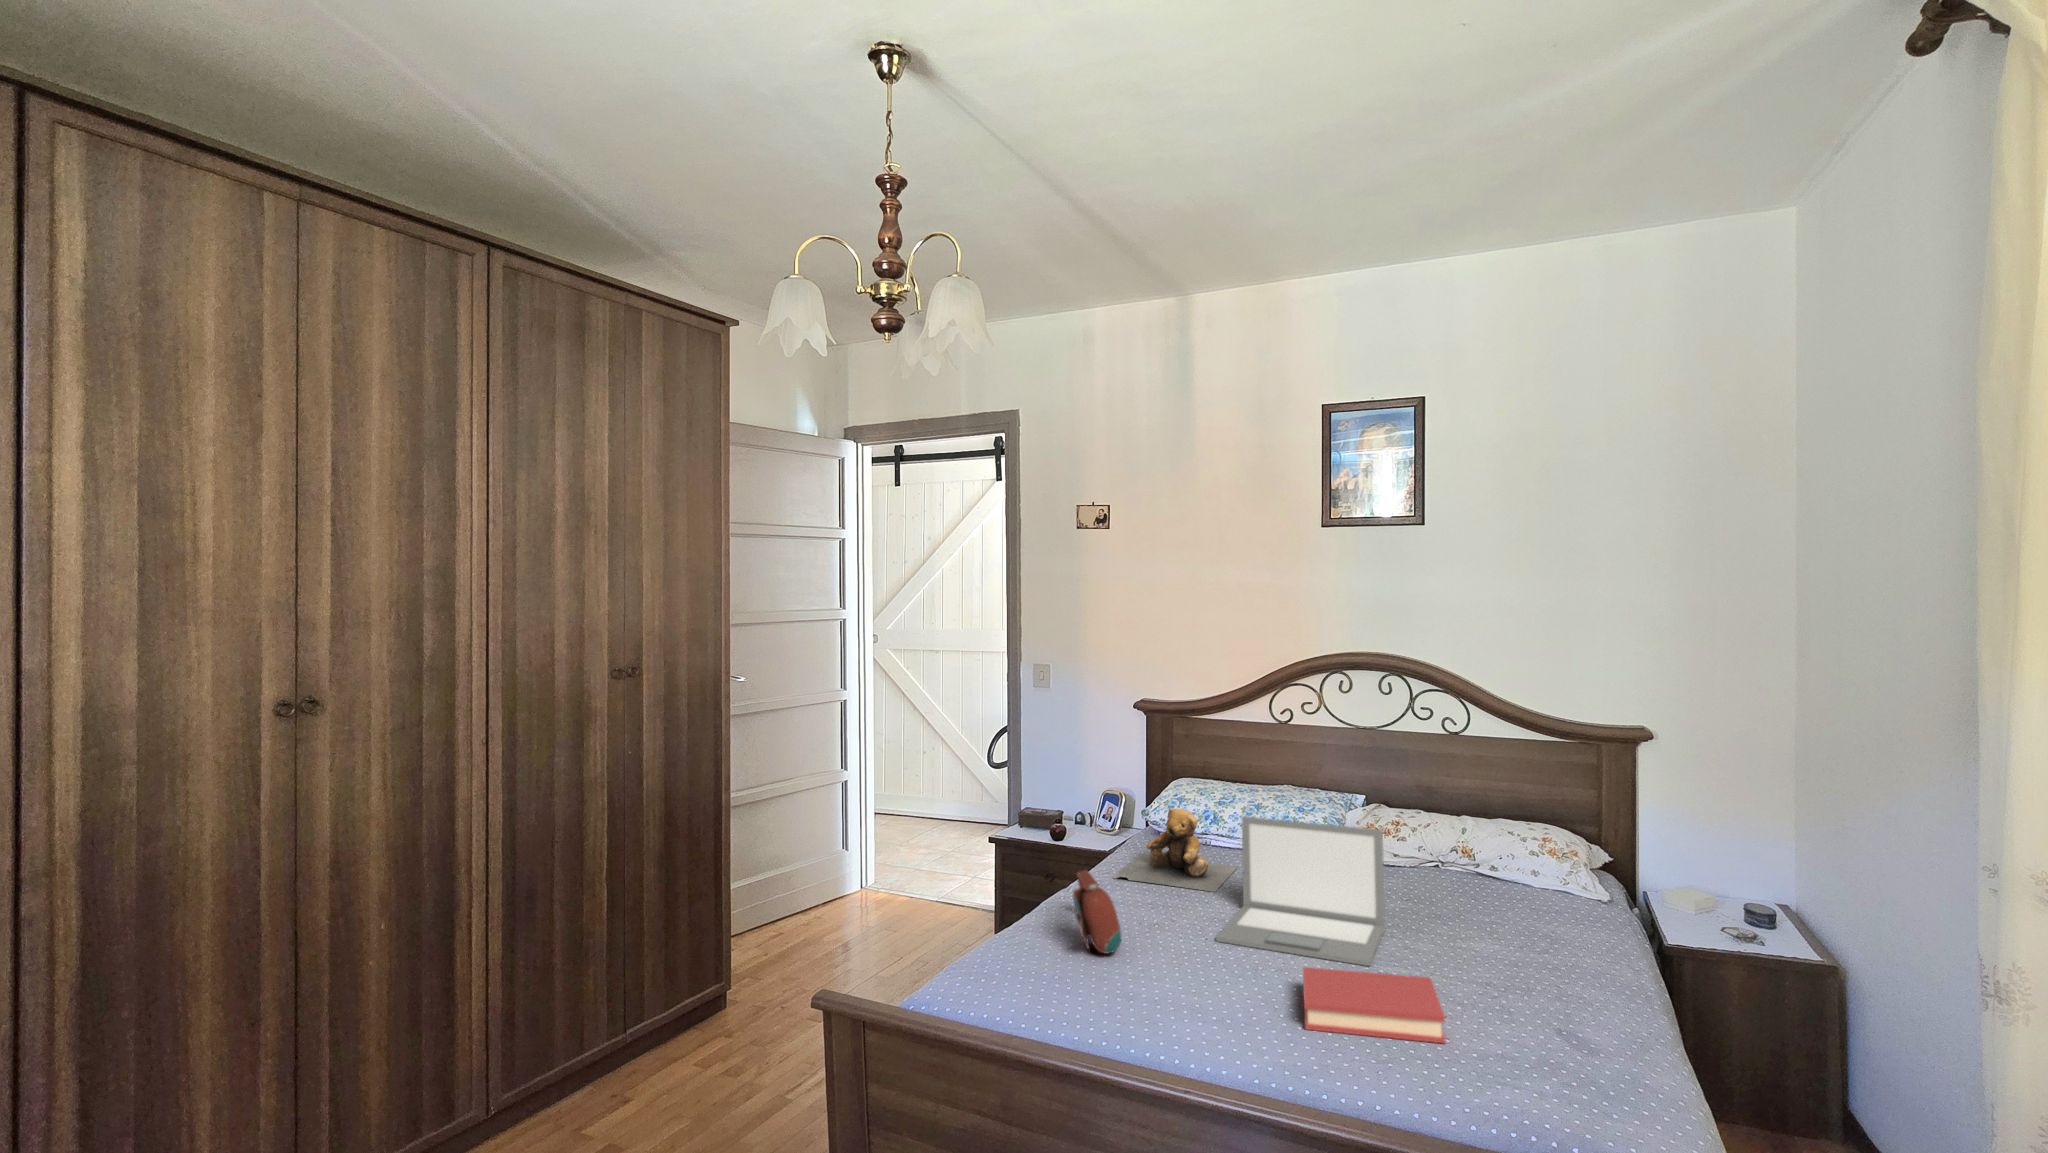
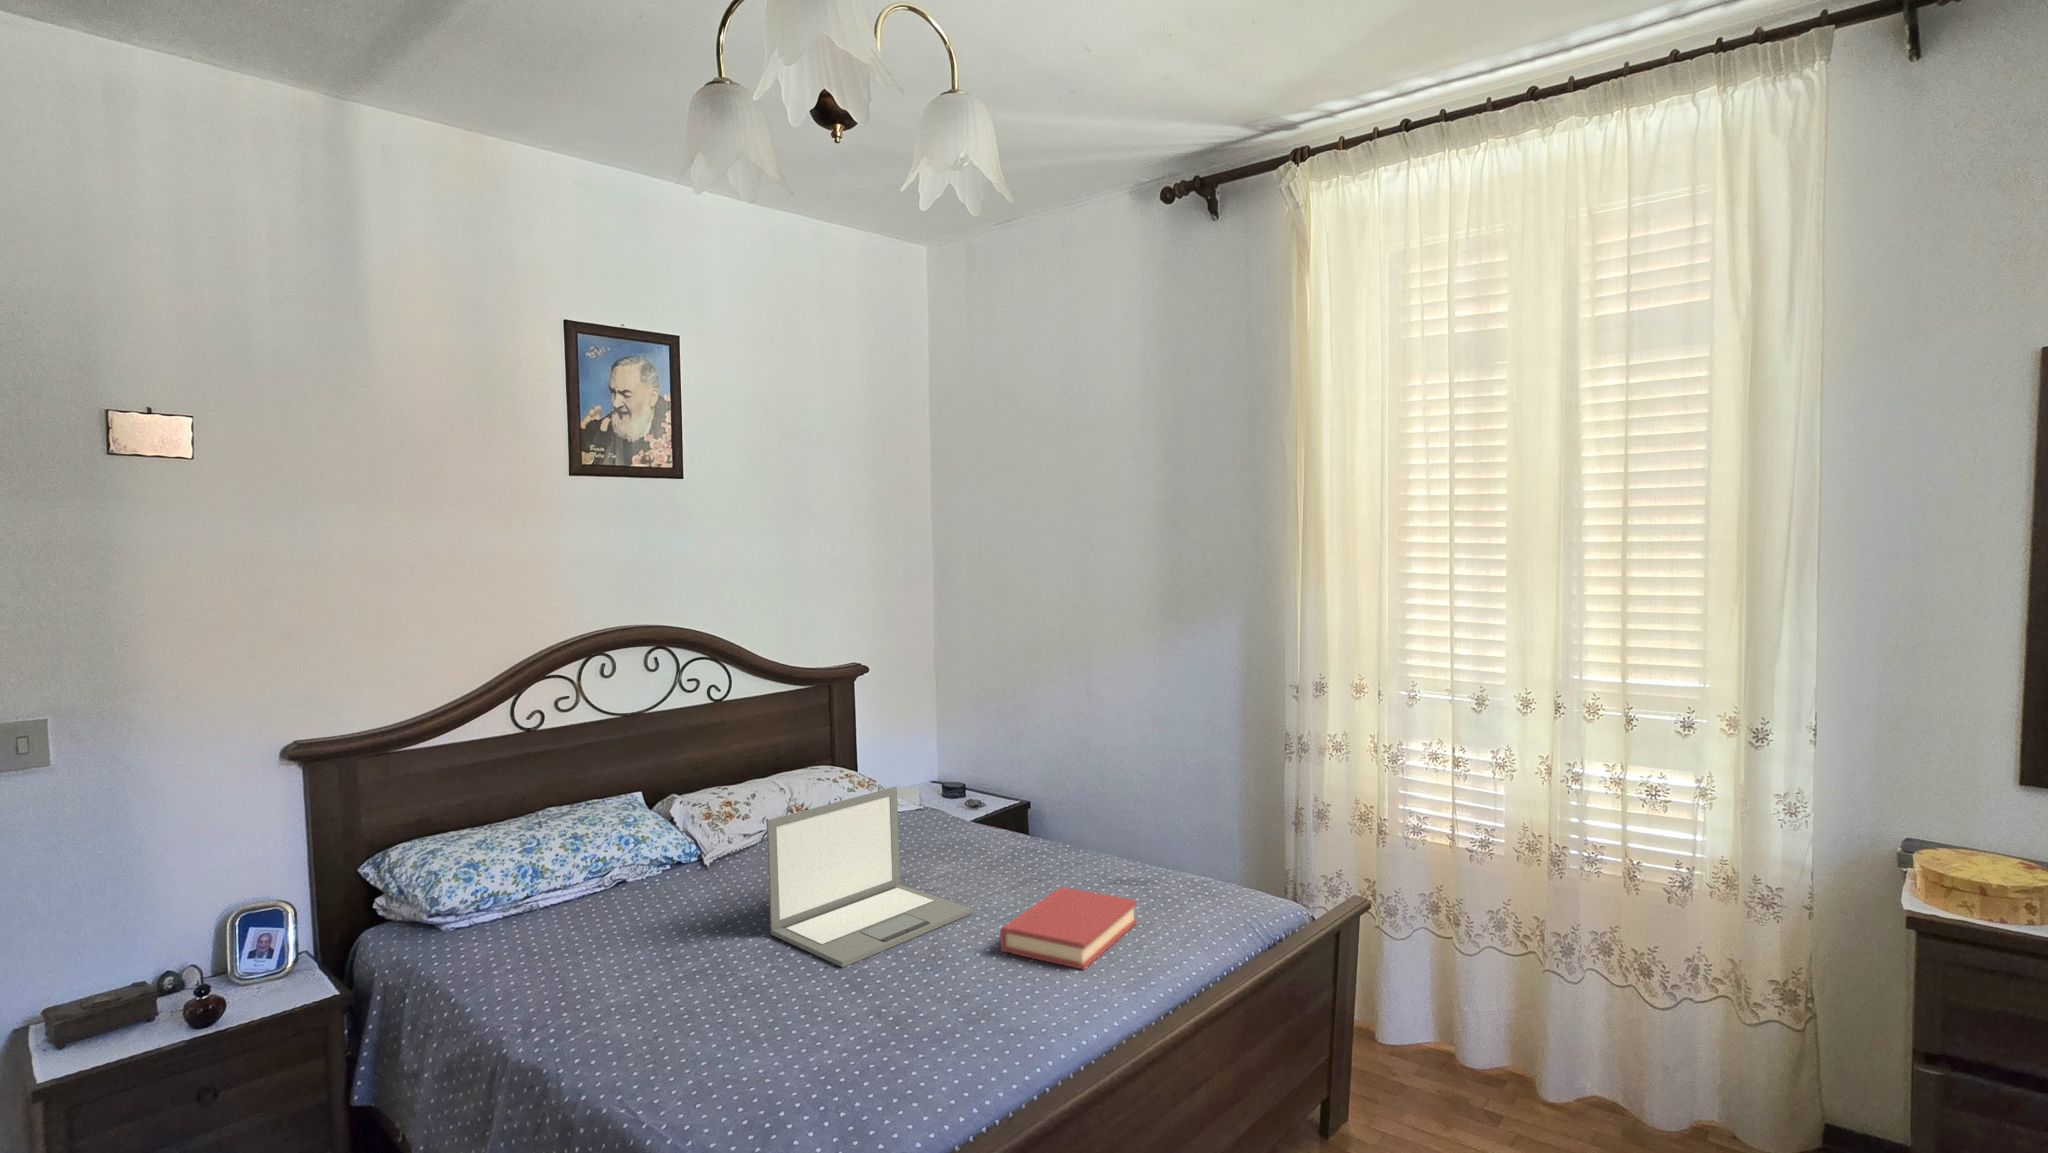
teddy bear: present [1113,808,1237,892] -> none [493,855,695,991]
handbag: present [1073,870,1121,953] -> none [654,952,836,1052]

